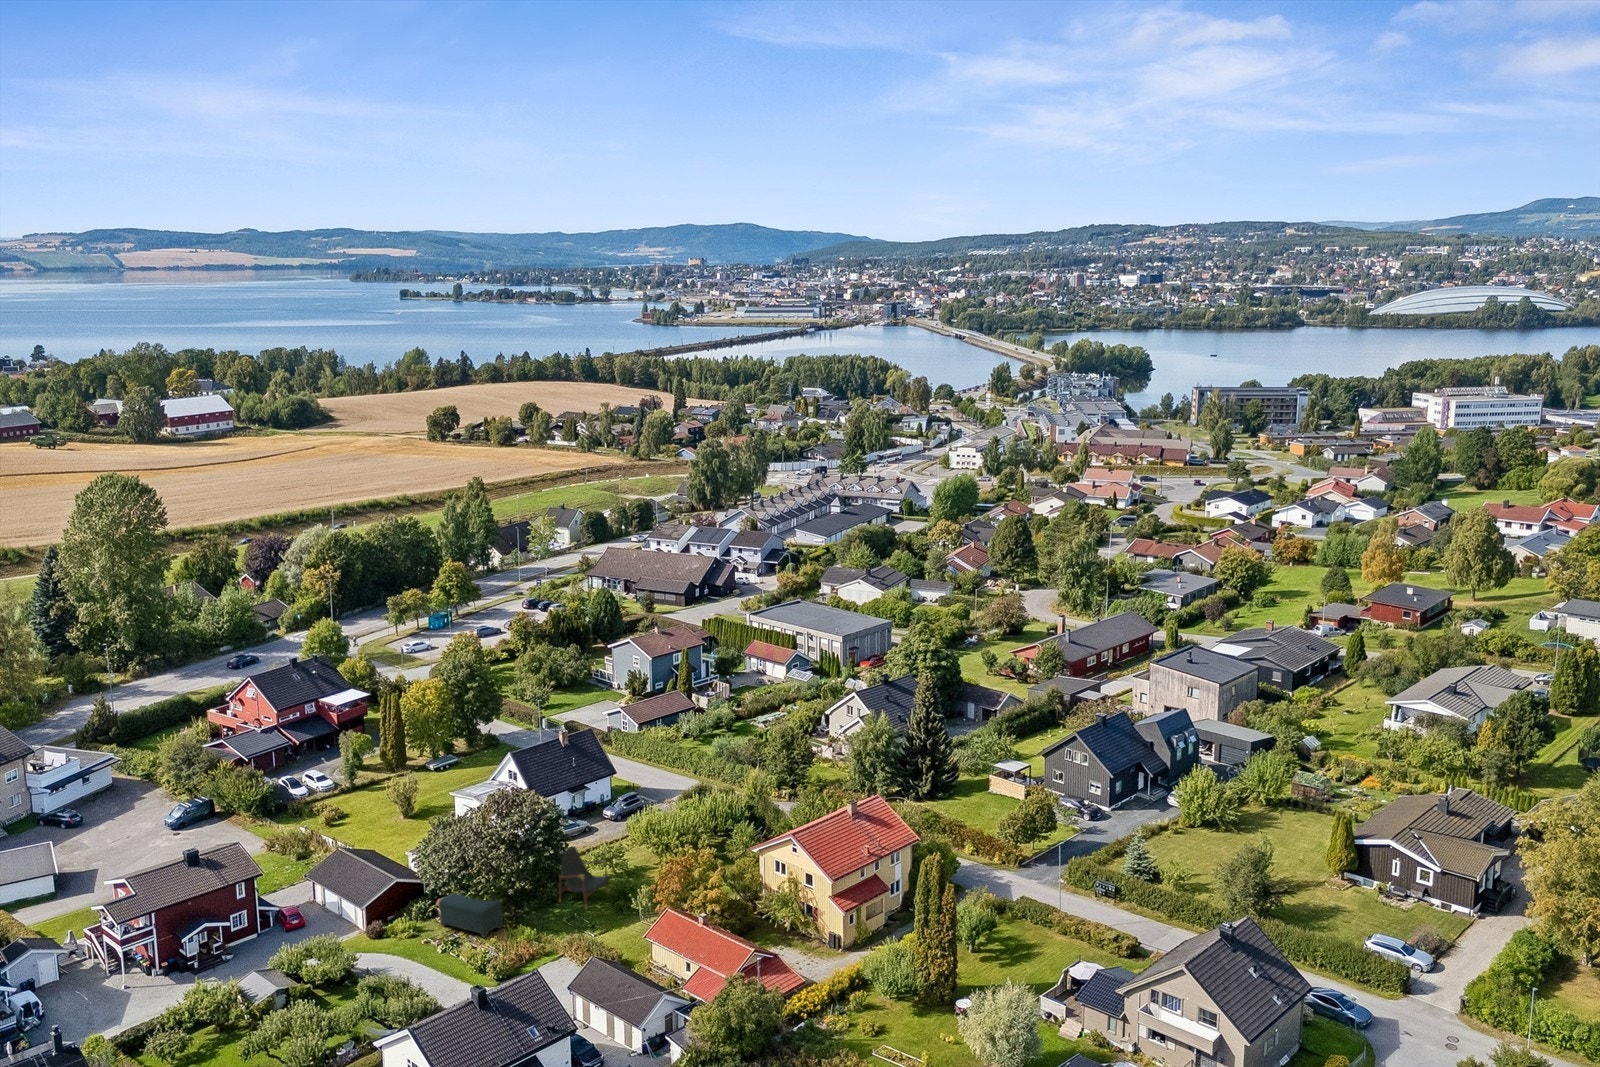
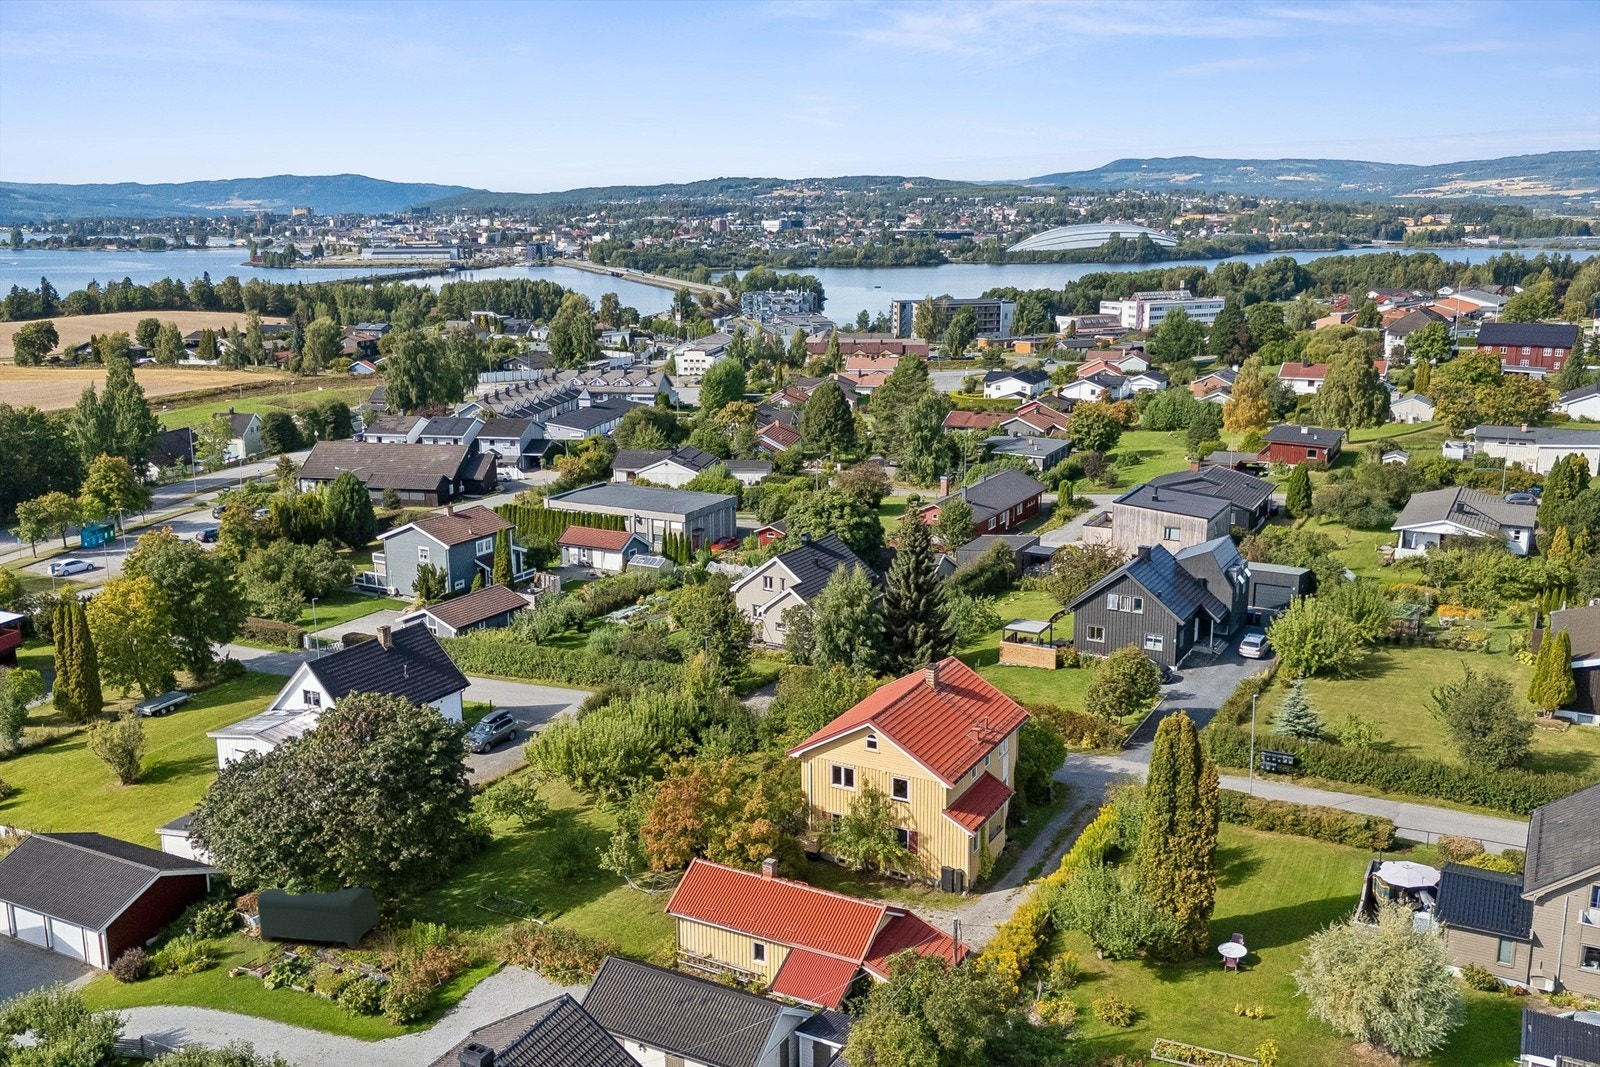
lounge chair: present [559,847,612,908] -> none [448,782,541,878]

